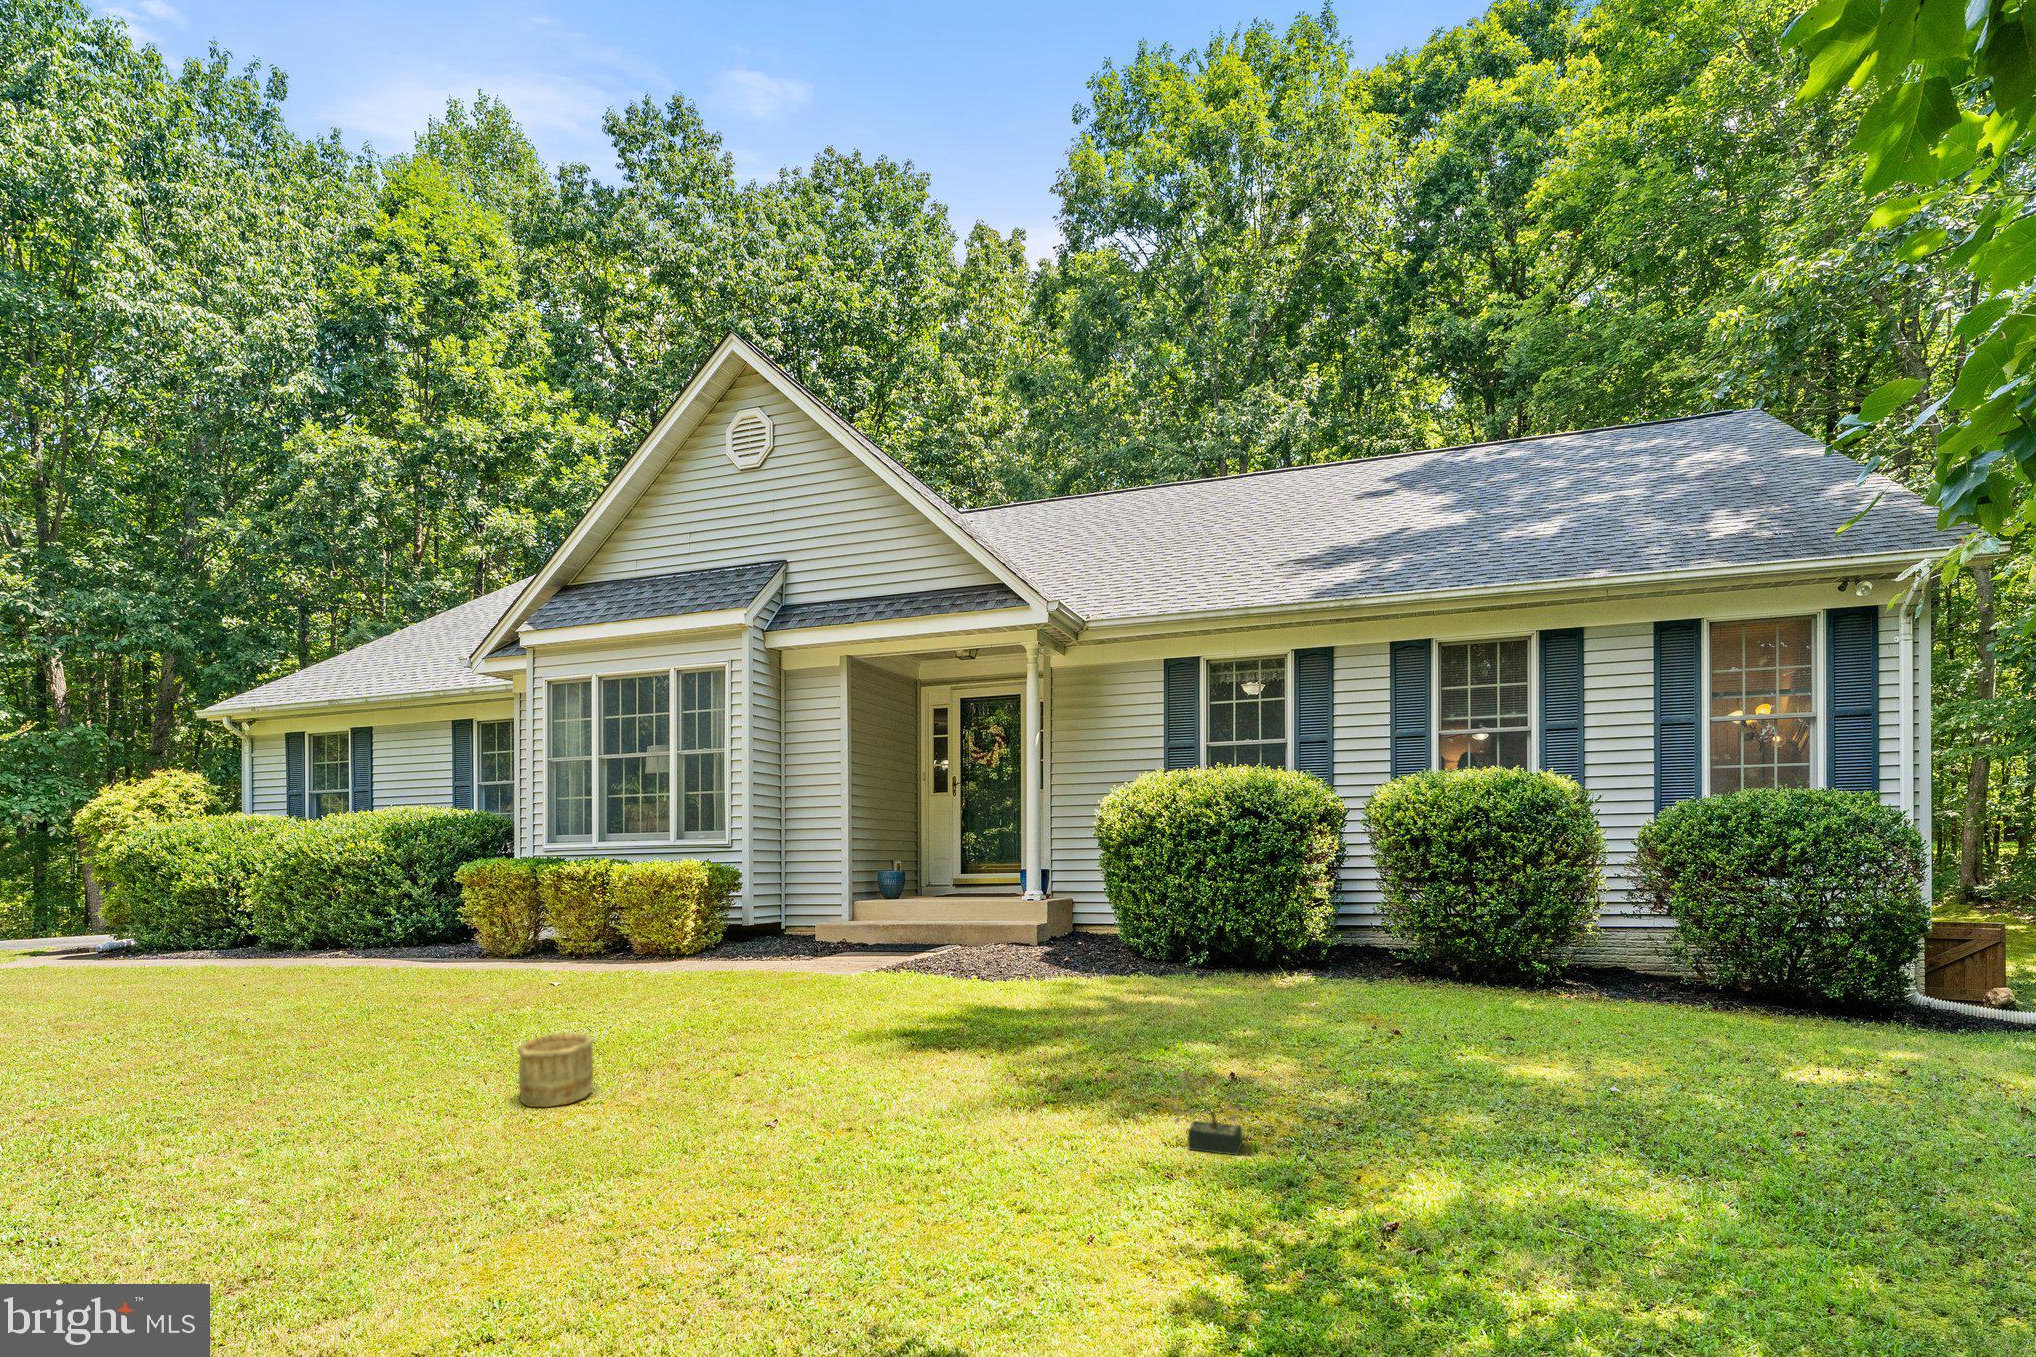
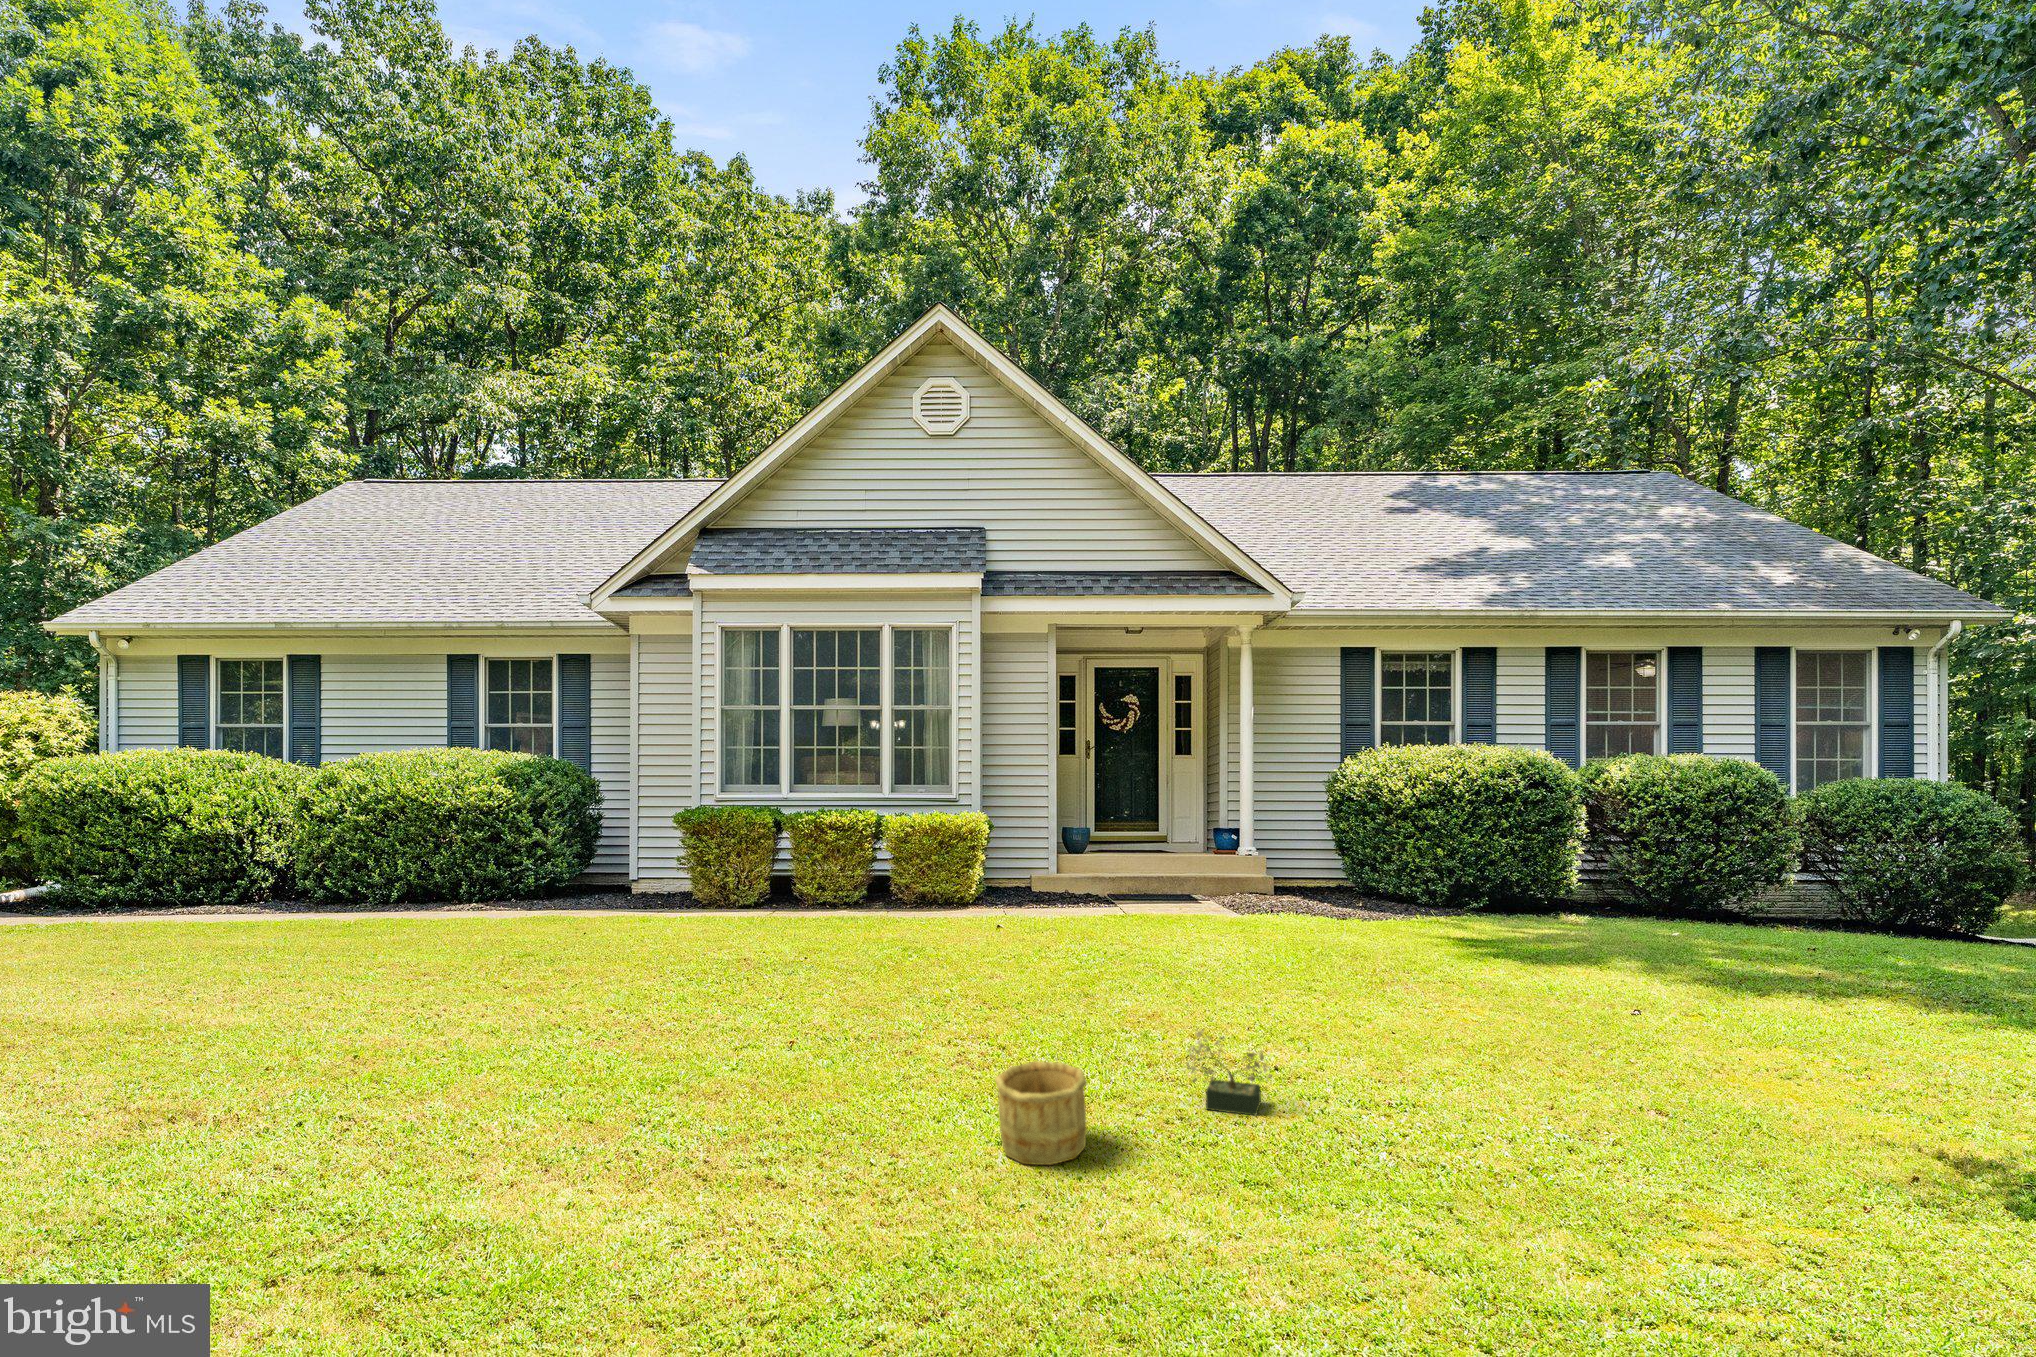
wooden bucket: present [517,1033,594,1107] -> present [995,1061,1087,1165]

